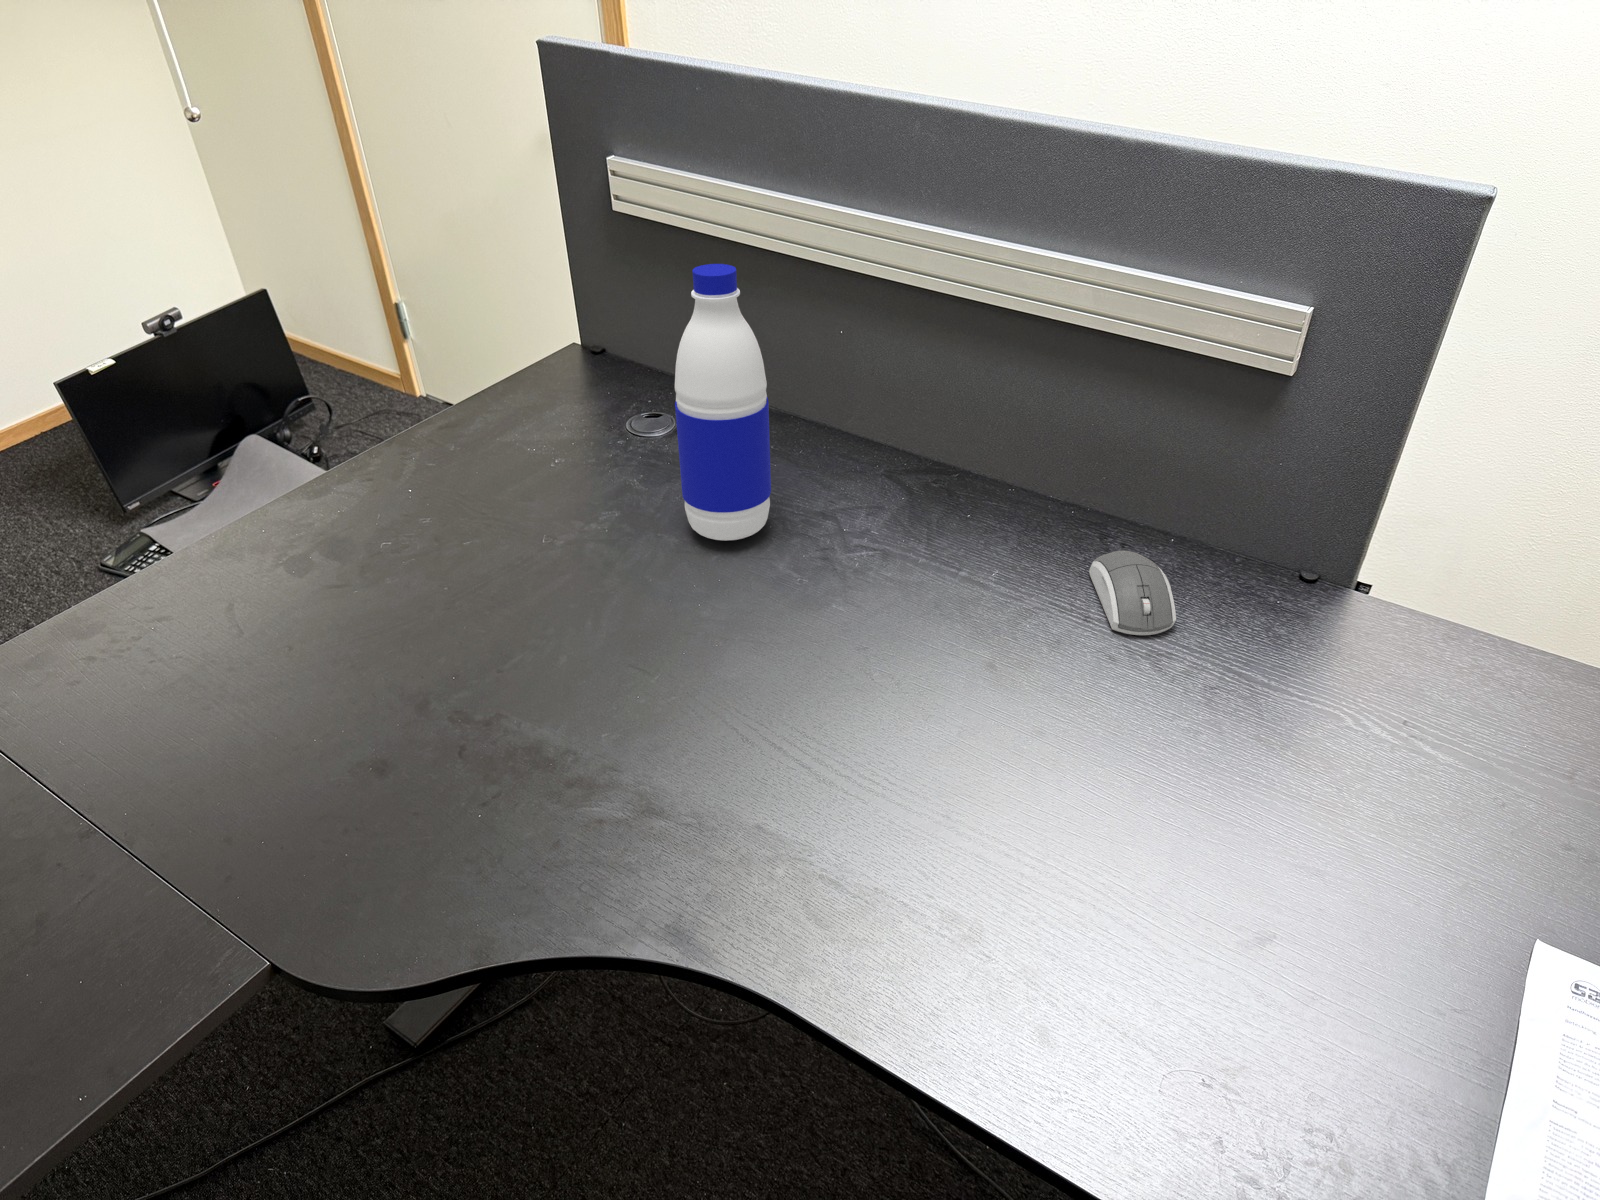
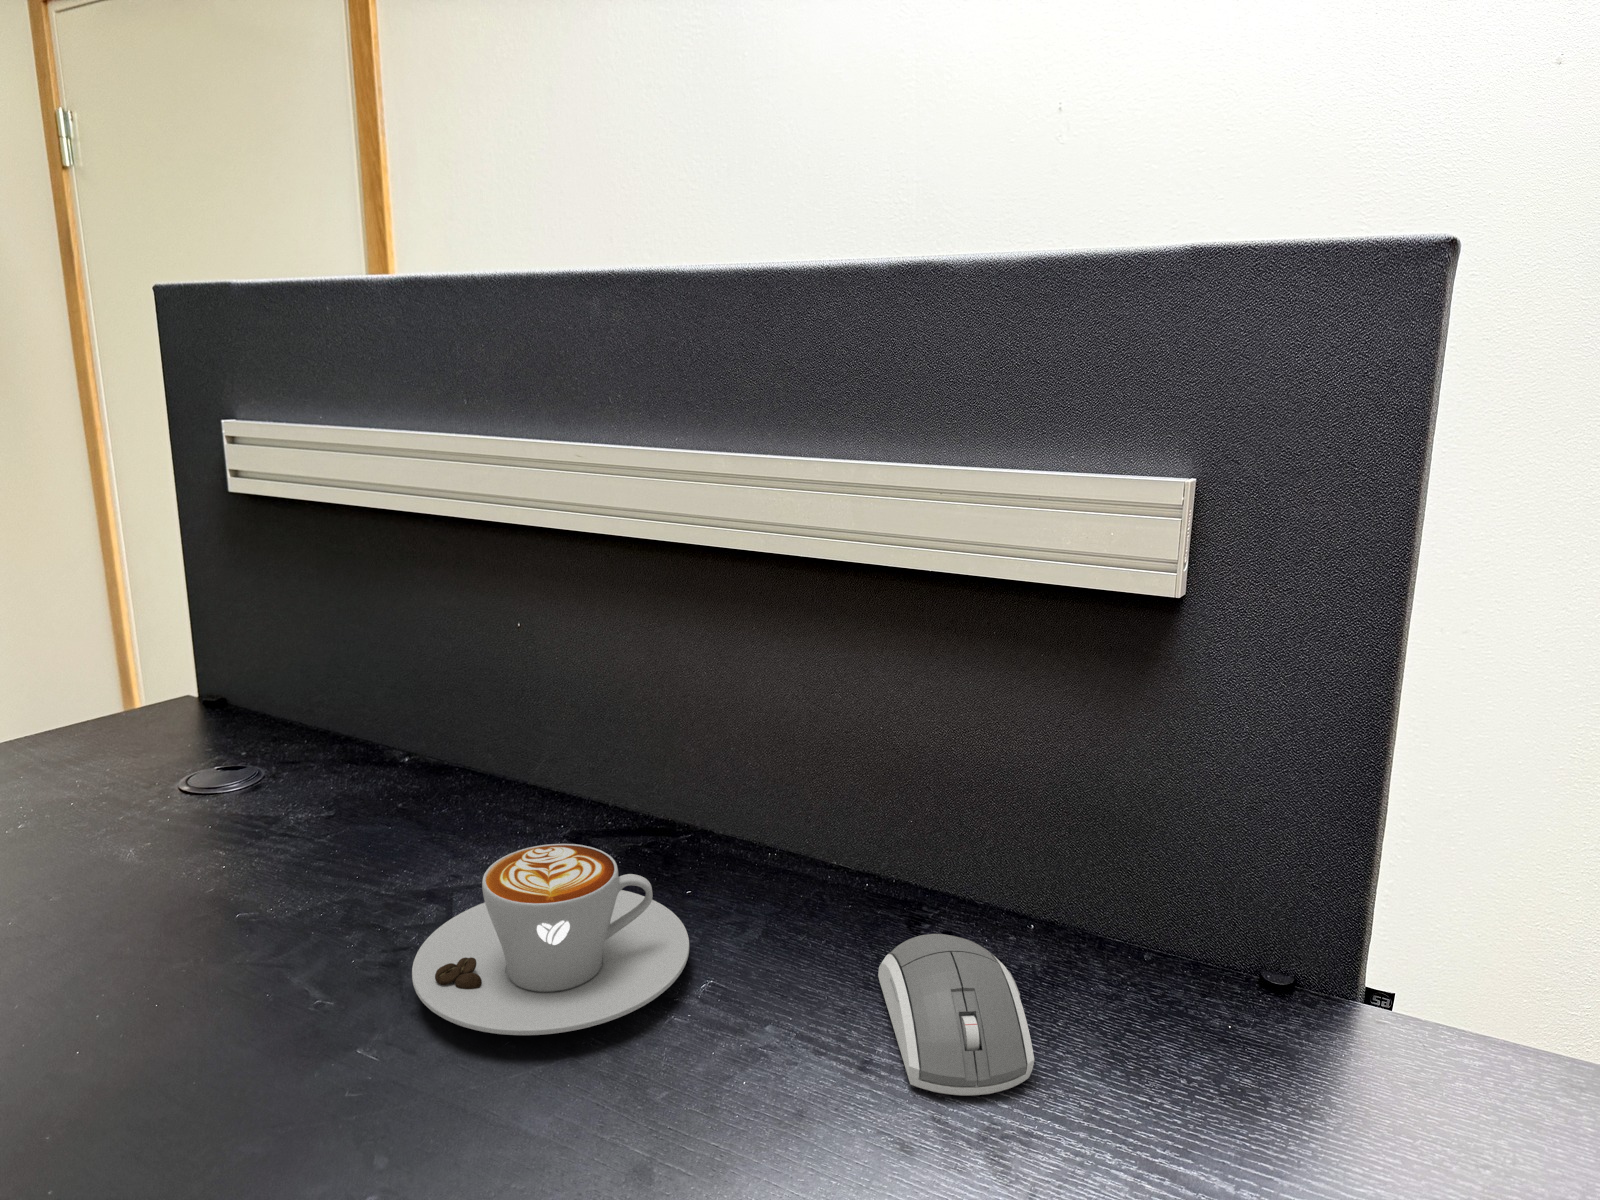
water bottle: present [675,264,771,541] -> none [144,457,331,937]
coffee cup: none [840,496,986,601] -> present [412,844,689,1035]

